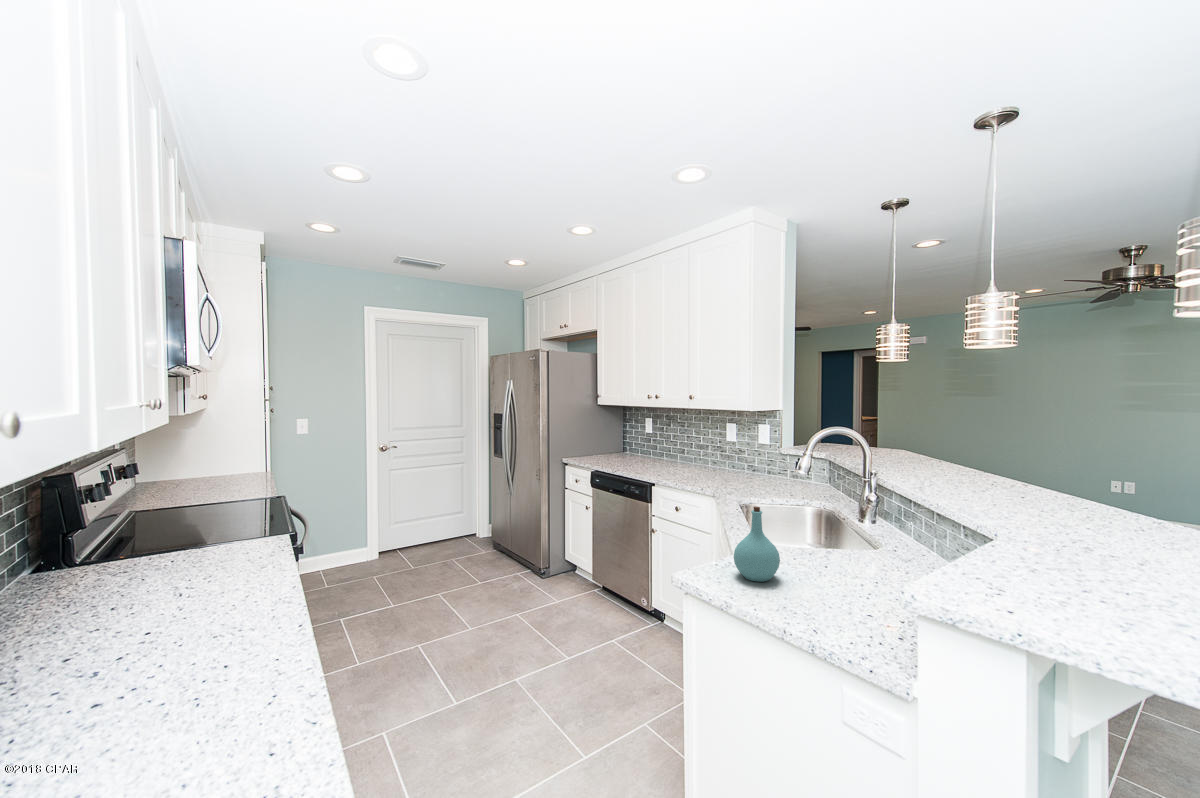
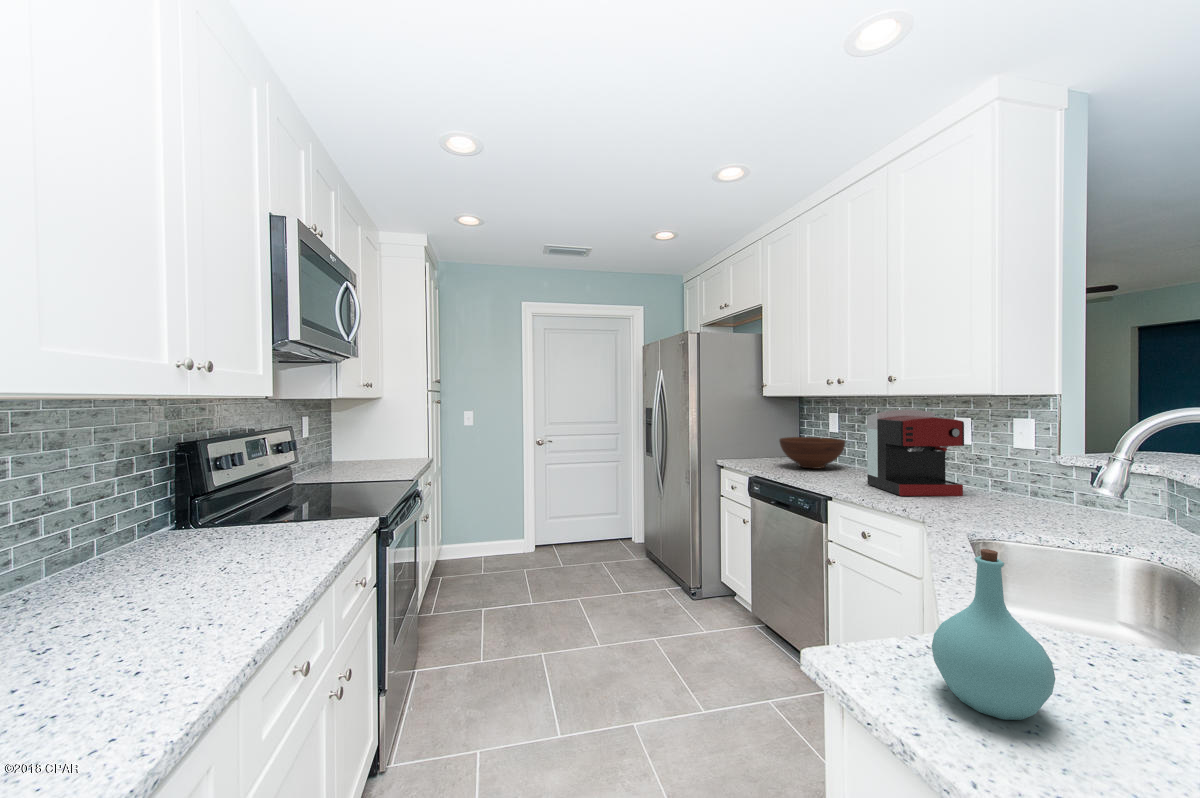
coffee maker: none [676,419,734,479] -> present [867,409,964,496]
fruit bowl: none [611,437,658,462] -> present [779,437,845,469]

